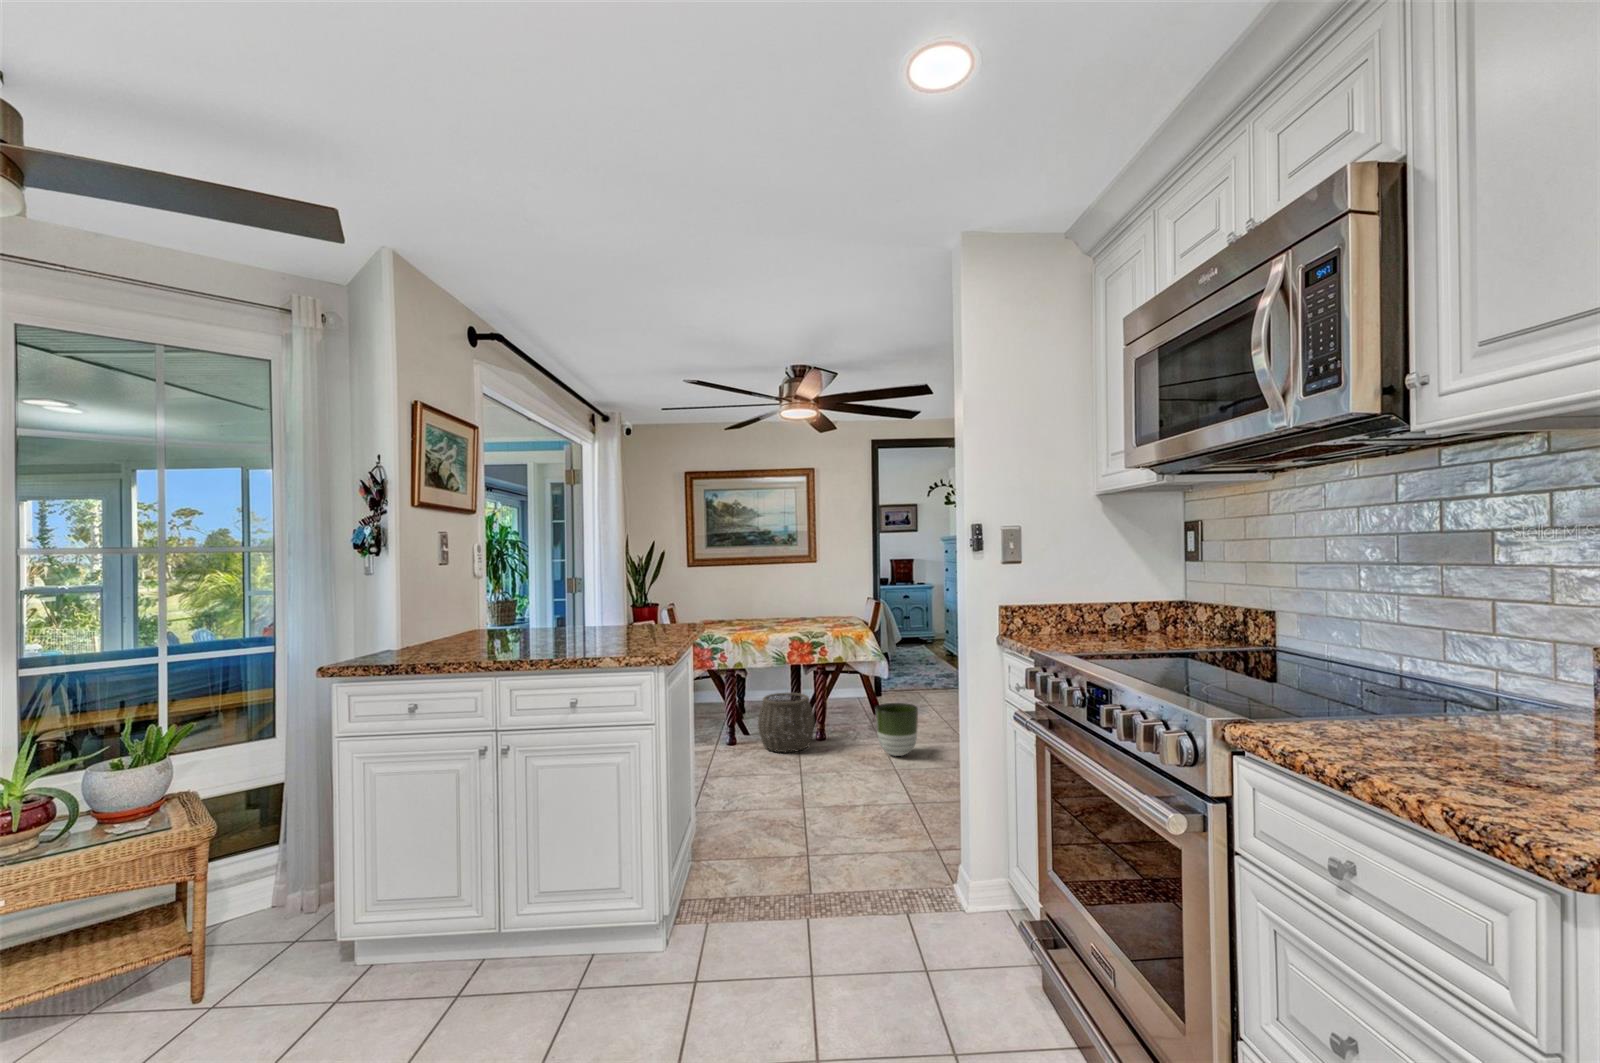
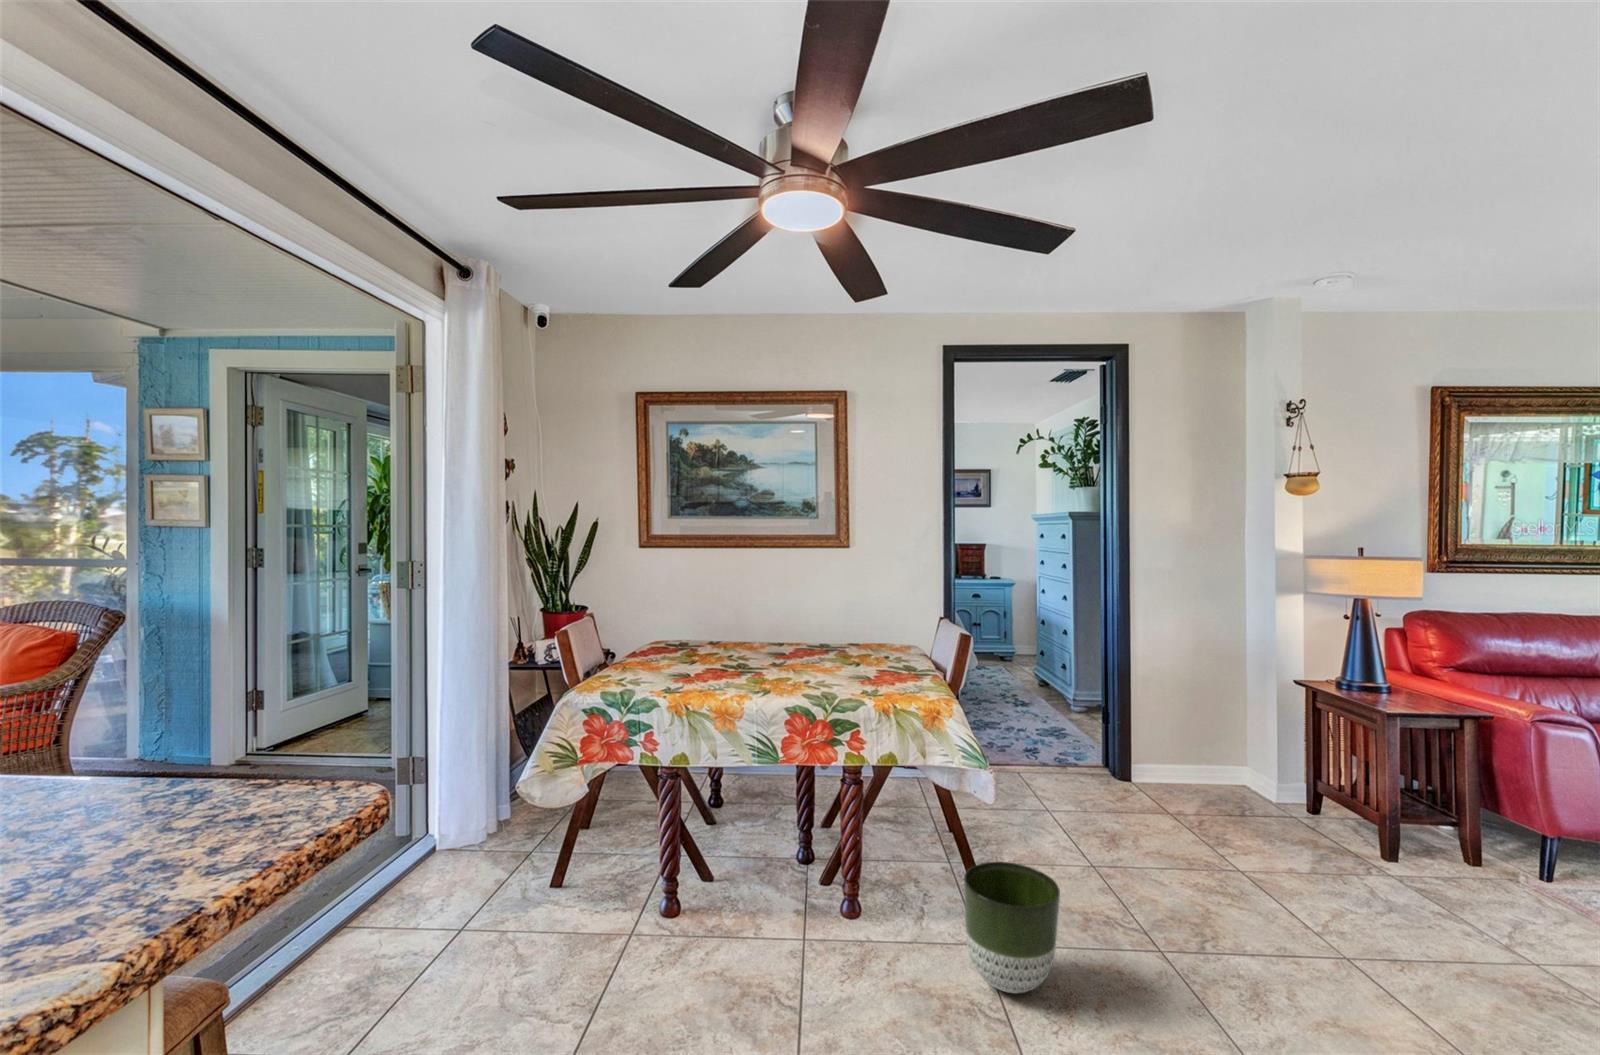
woven basket: present [758,693,815,753] -> none [715,813,832,957]

